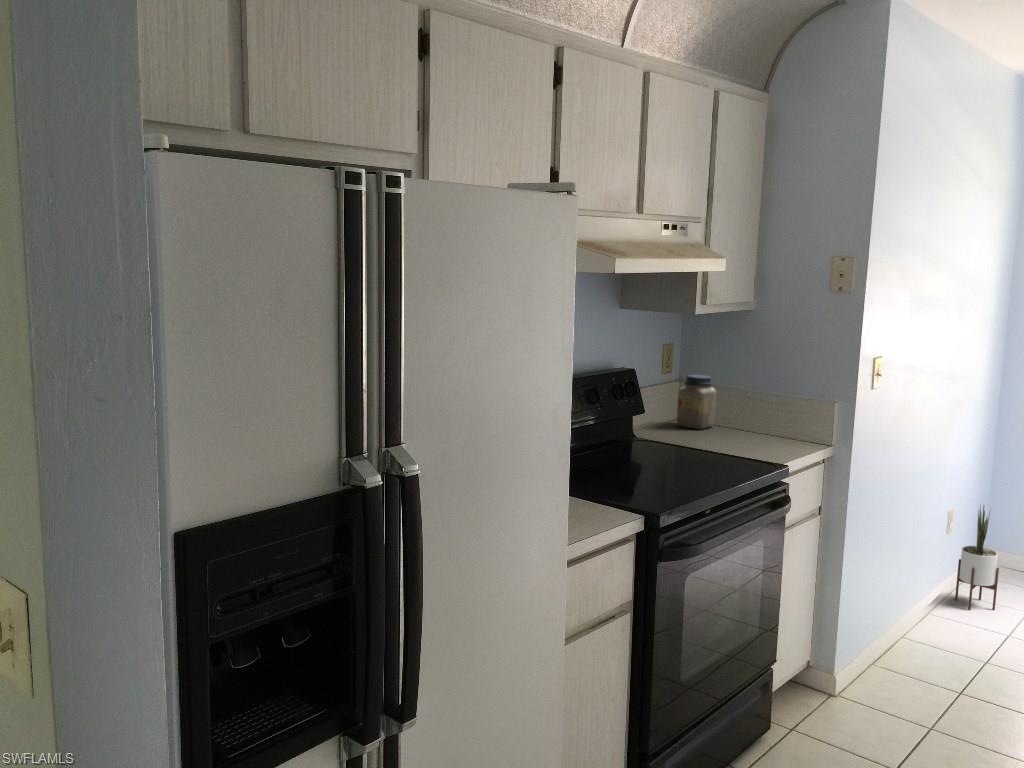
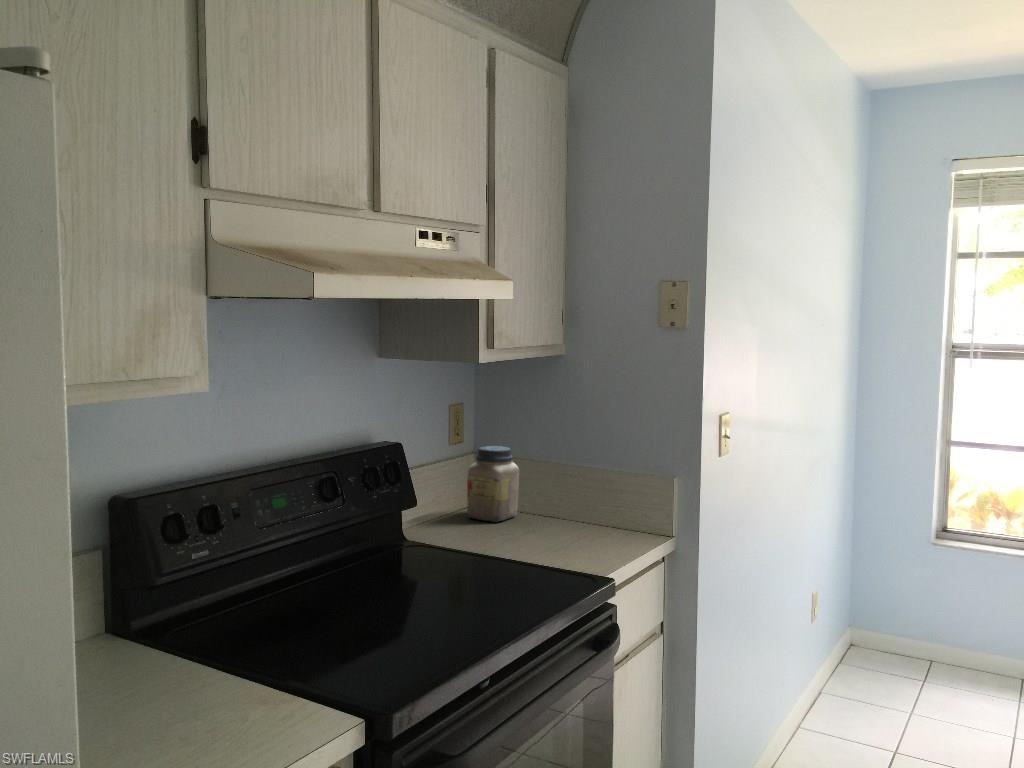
potted plant: present [955,505,999,610] -> none [825,580,873,717]

